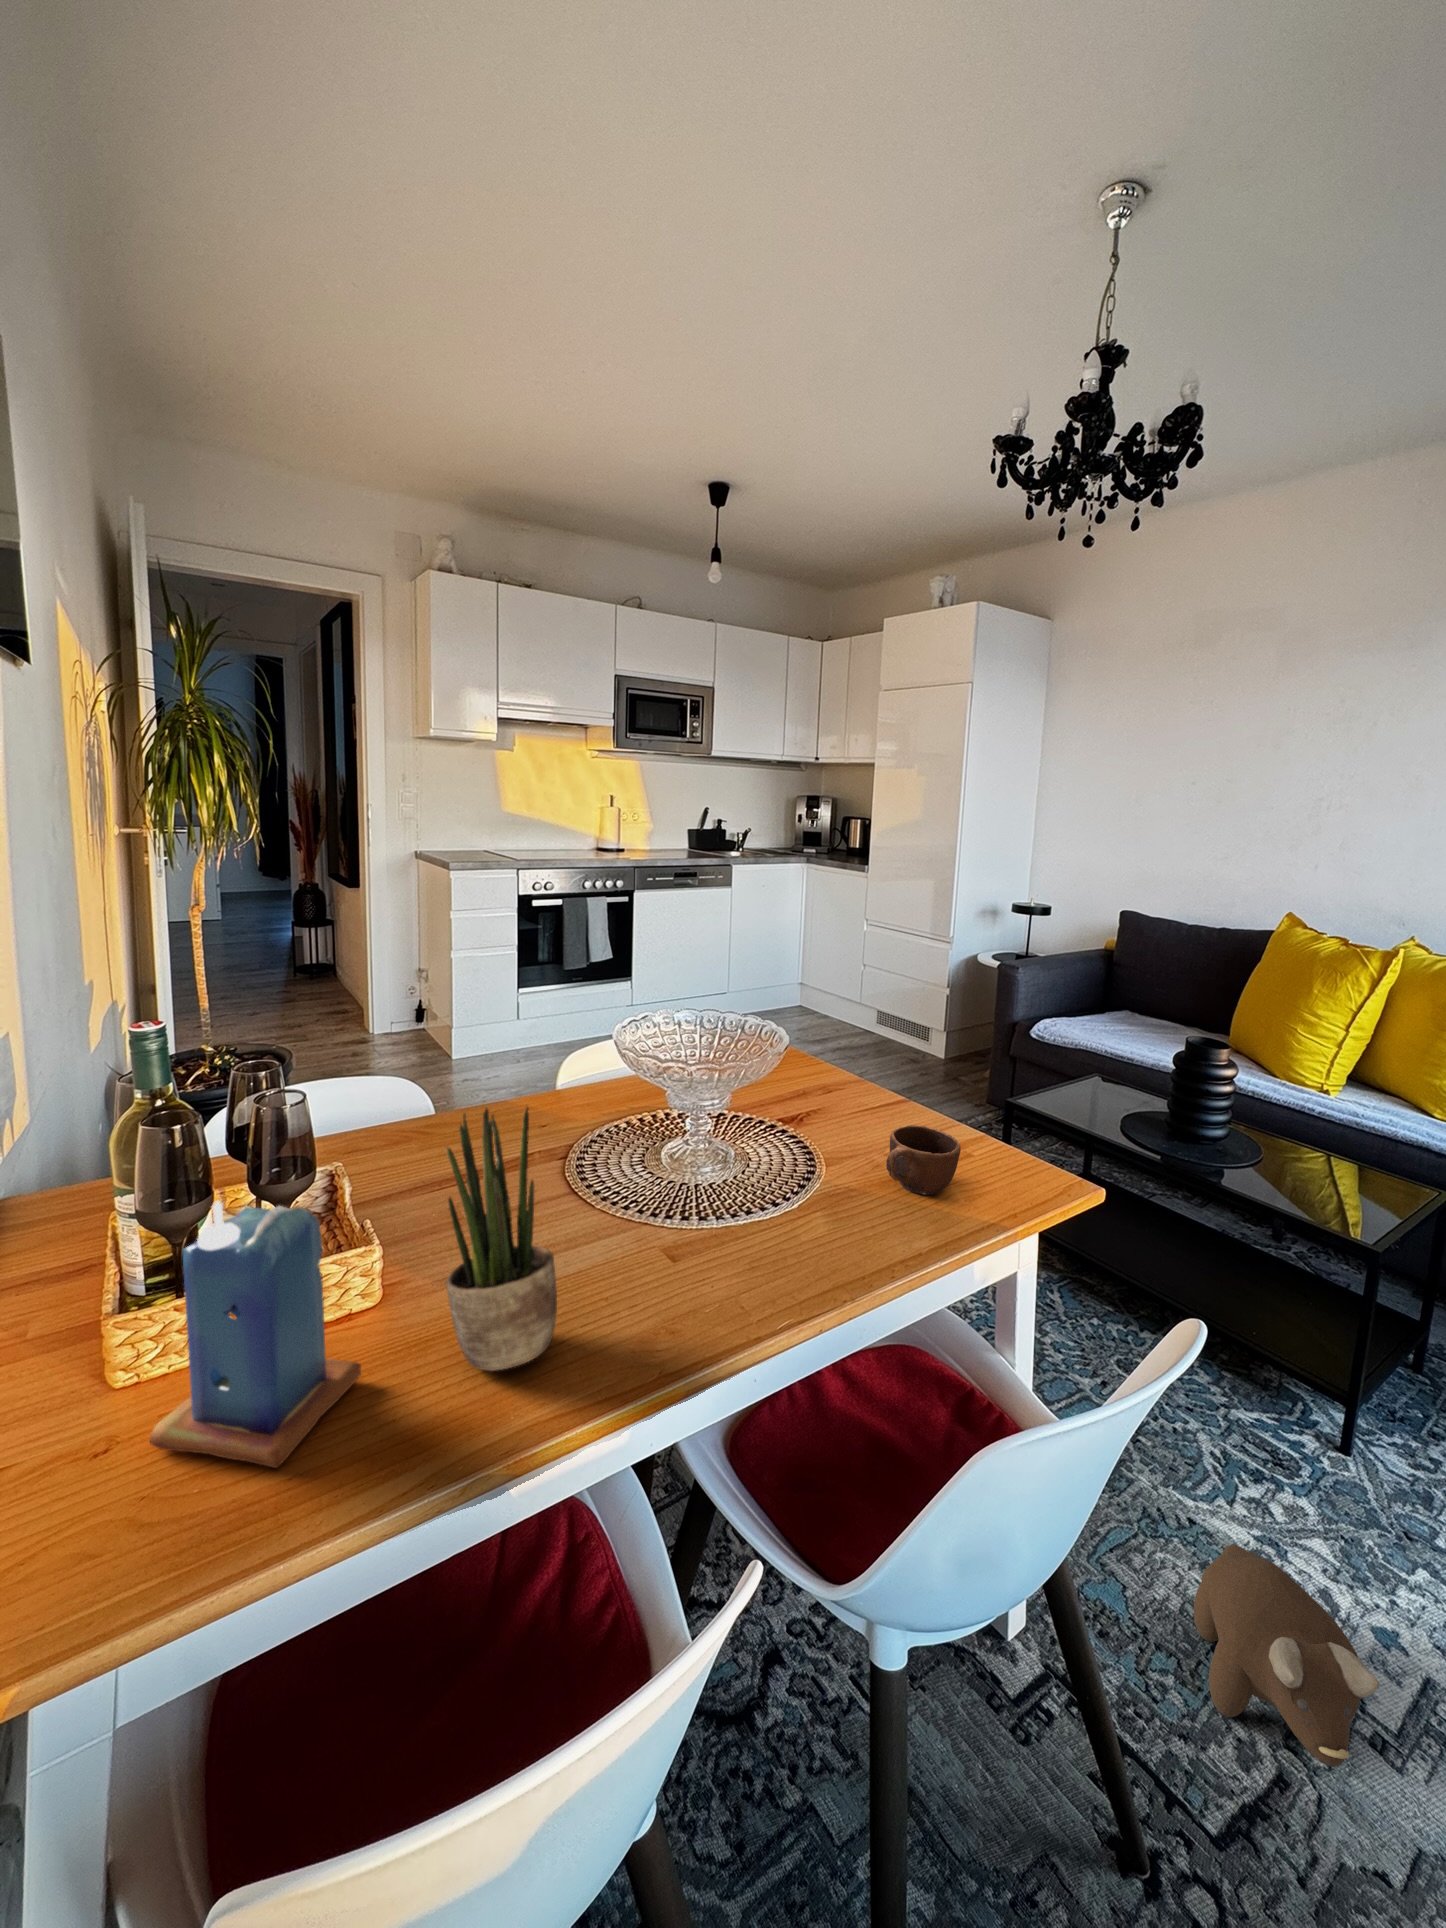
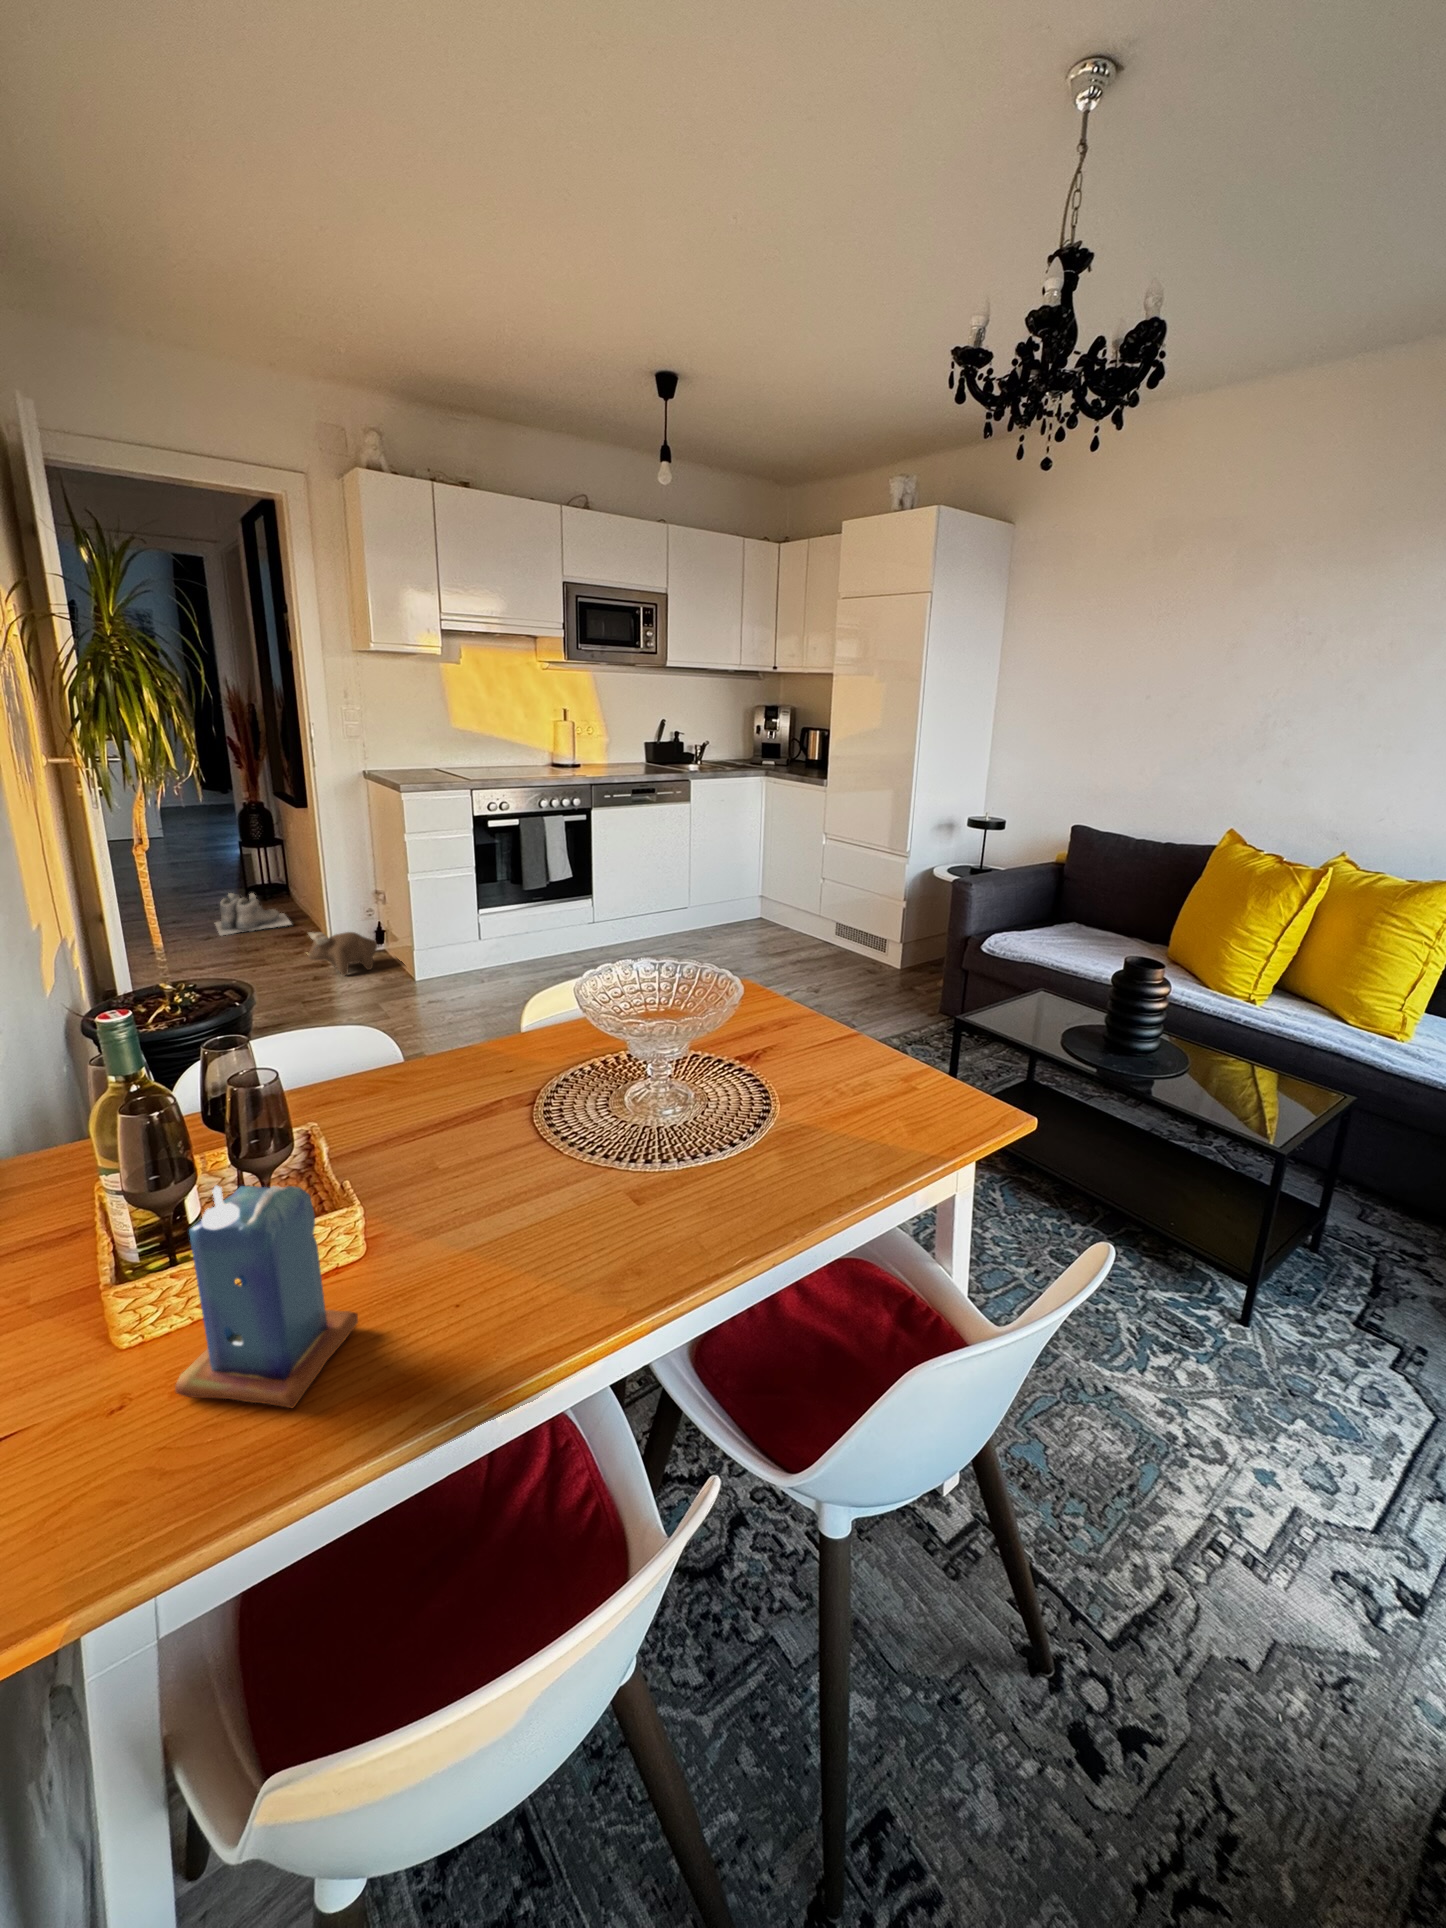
boots: none [269,967,343,1009] -> present [215,893,291,935]
potted plant: present [446,1107,557,1370] -> none [422,1078,532,1314]
mug: present [886,1125,961,1195] -> none [832,1066,901,1130]
plush toy: present [1194,1544,1379,1767] -> present [307,932,377,976]

